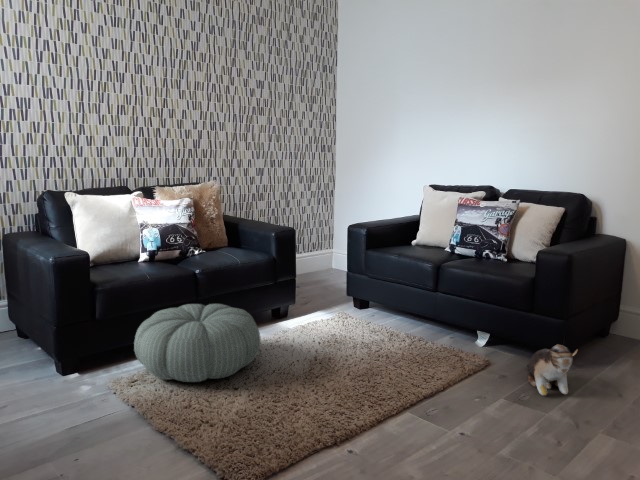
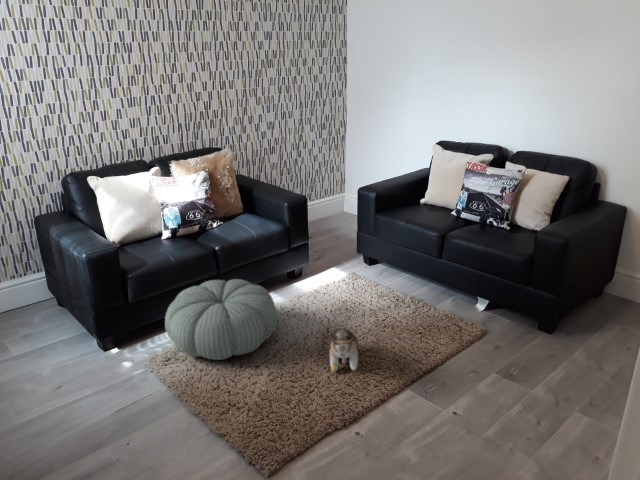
plush toy: present [527,344,578,396] -> present [329,329,359,372]

